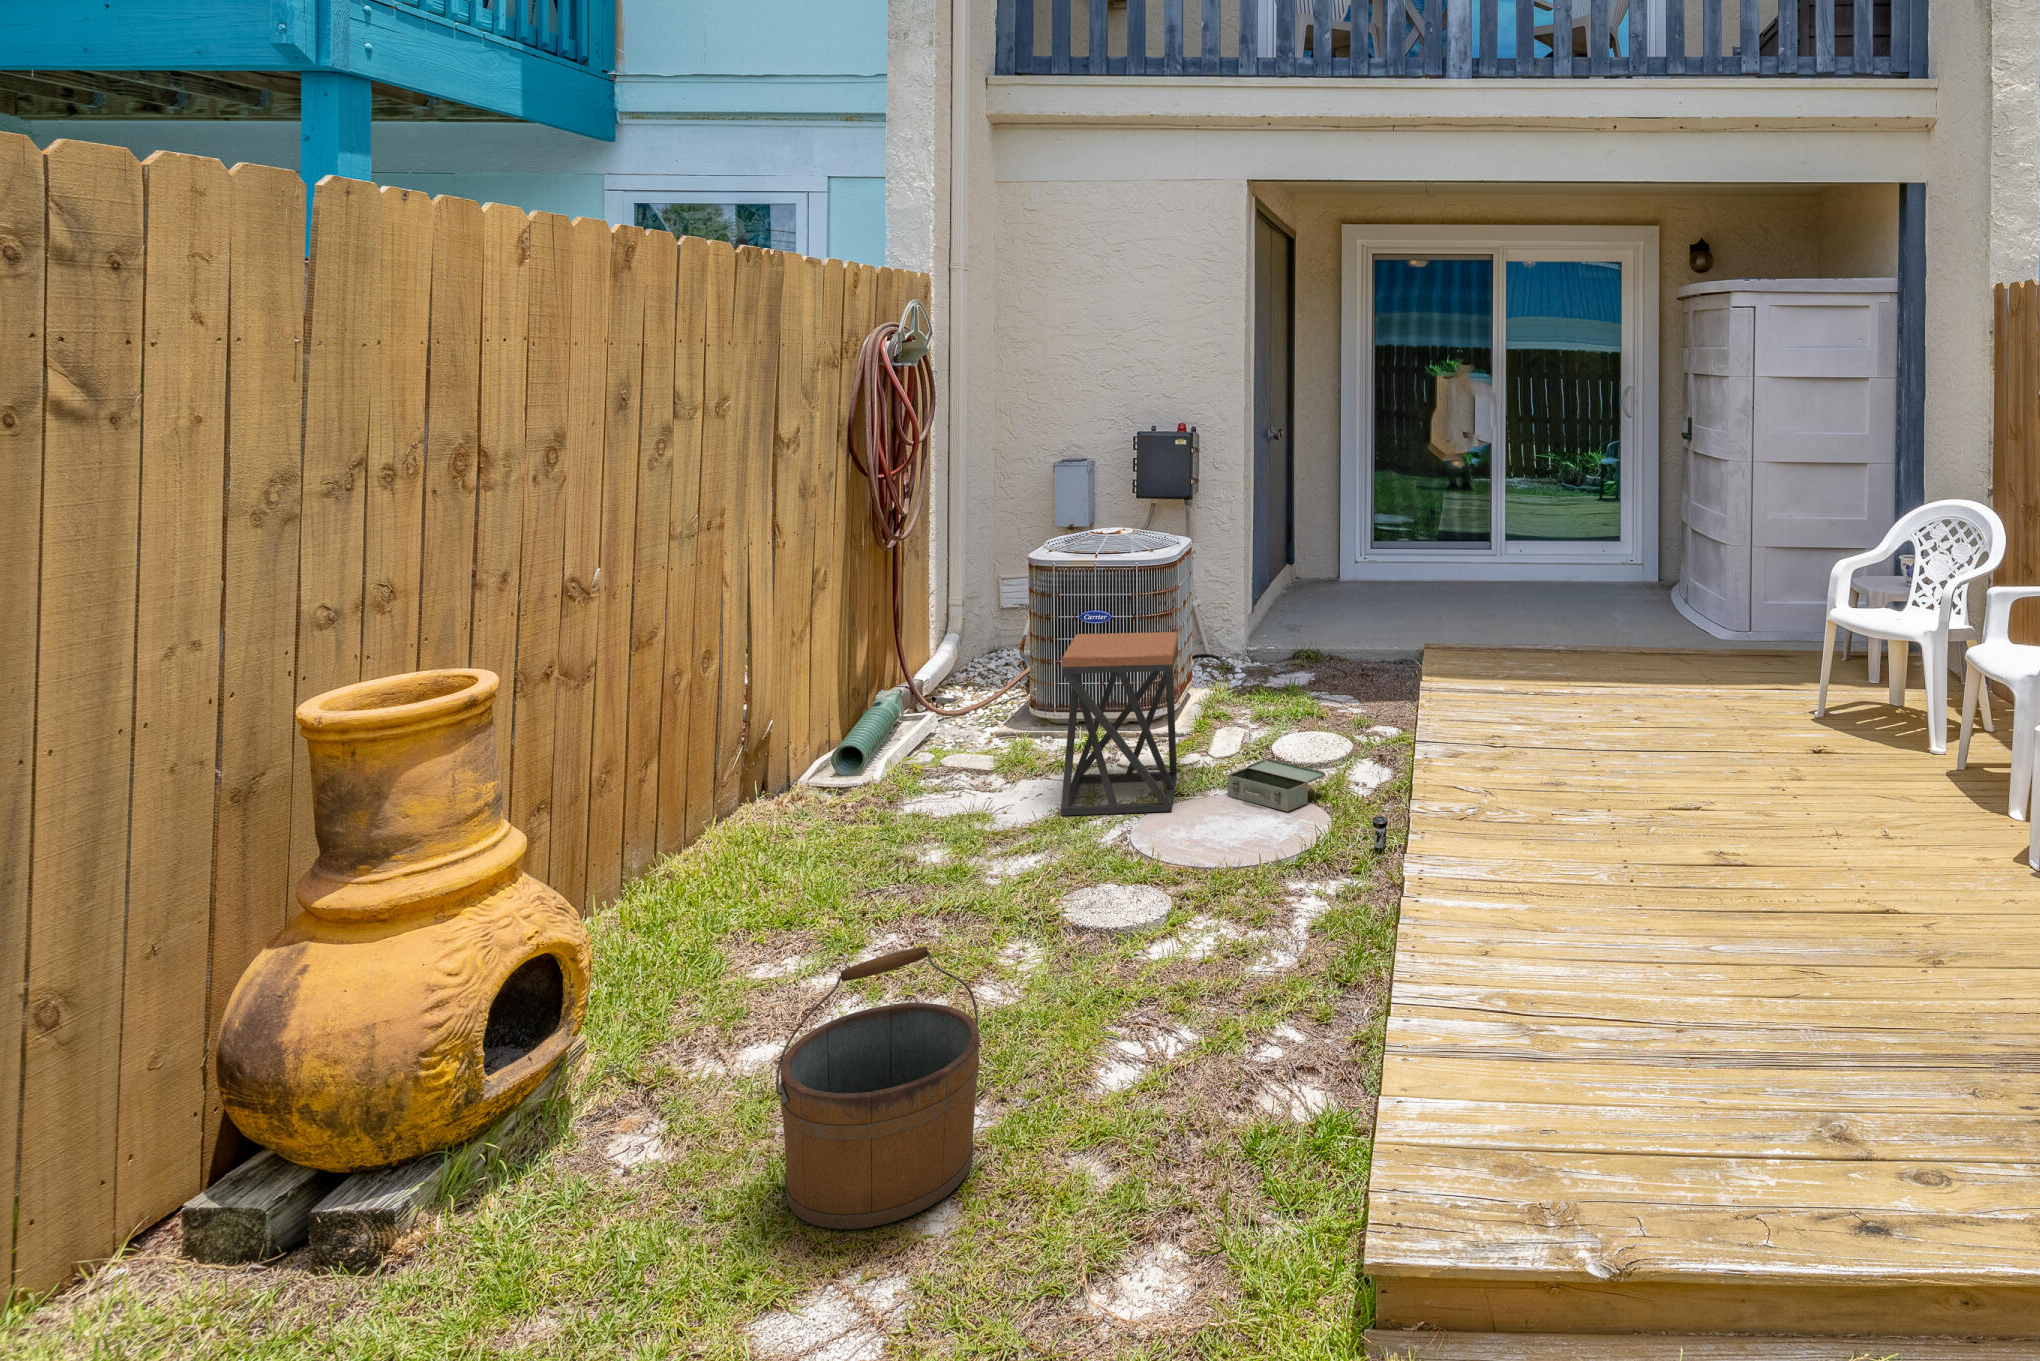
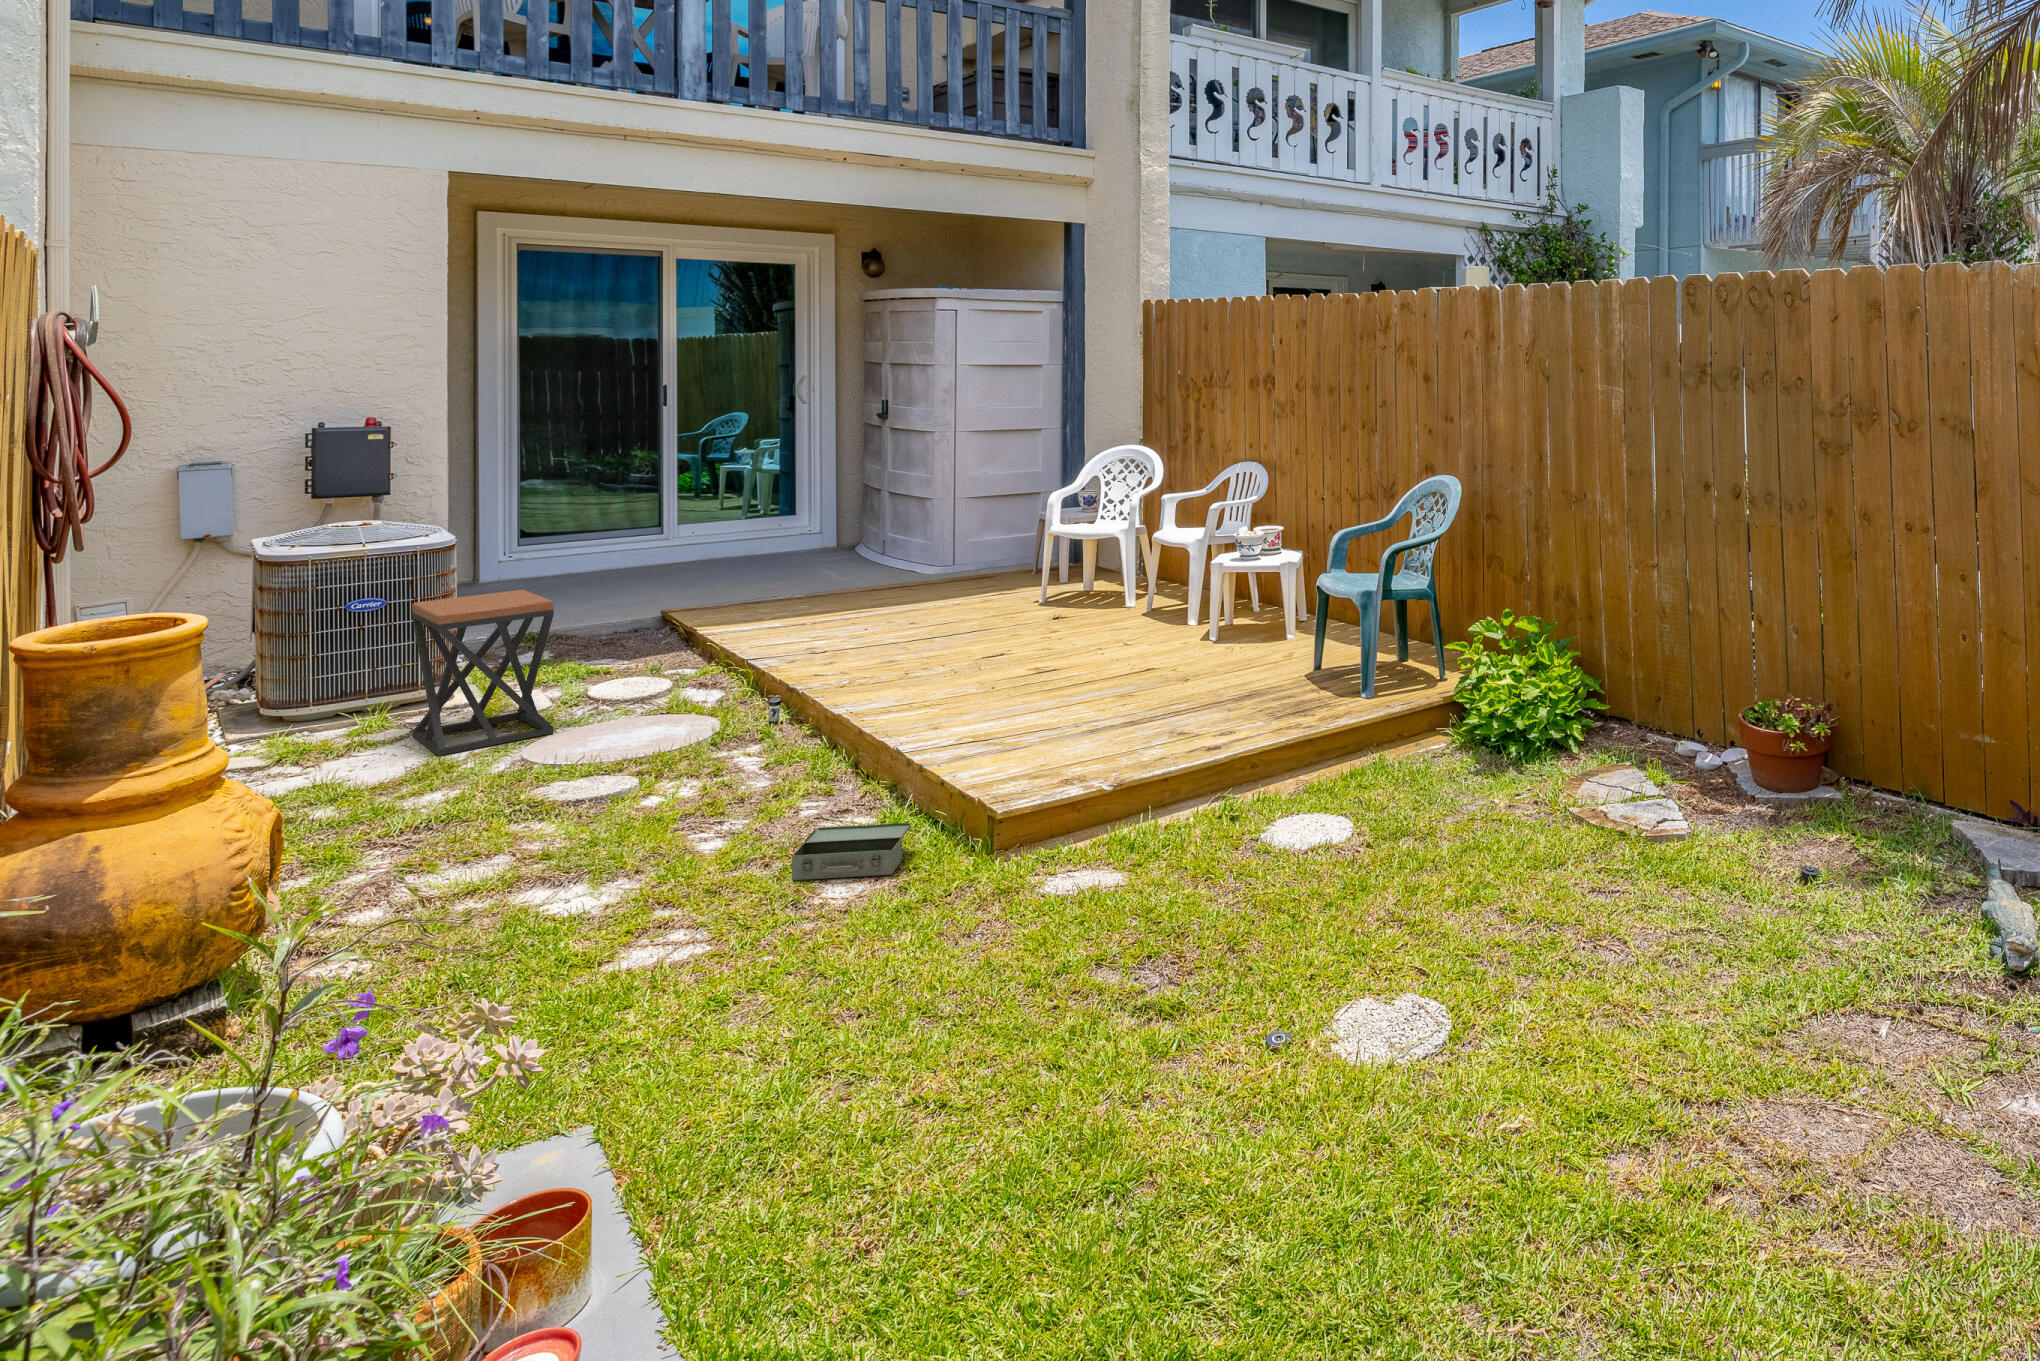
toolbox: present [1227,759,1326,812] -> present [792,823,911,880]
bucket: present [776,947,980,1229] -> none [522,754,675,940]

